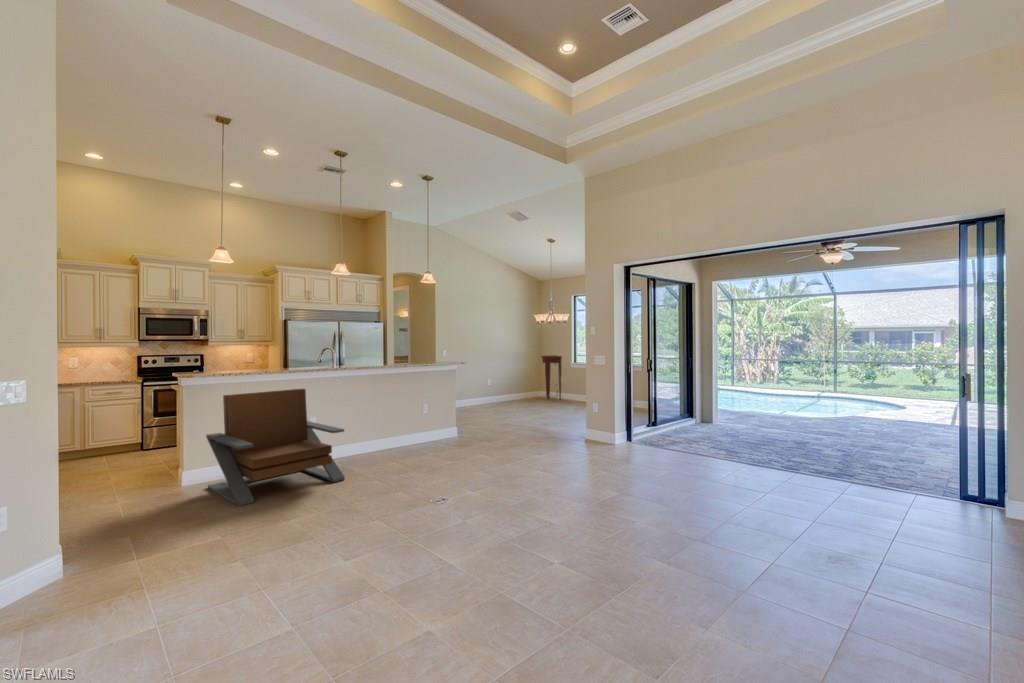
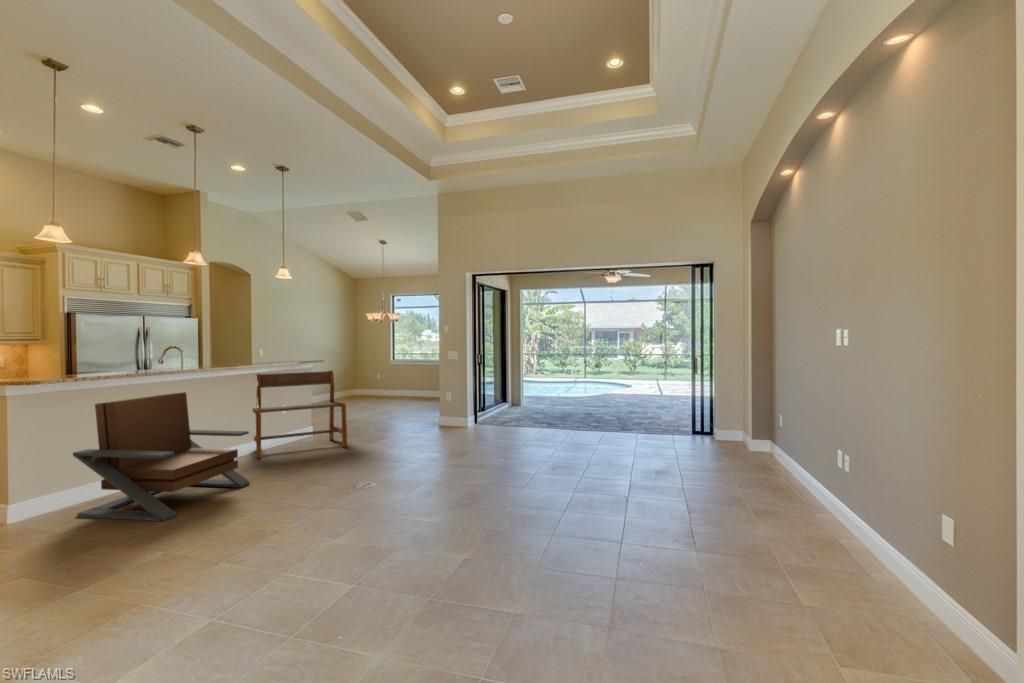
console table: present [541,355,562,400] -> none [348,353,373,399]
bench: none [388,373,473,453] -> present [253,371,347,458]

